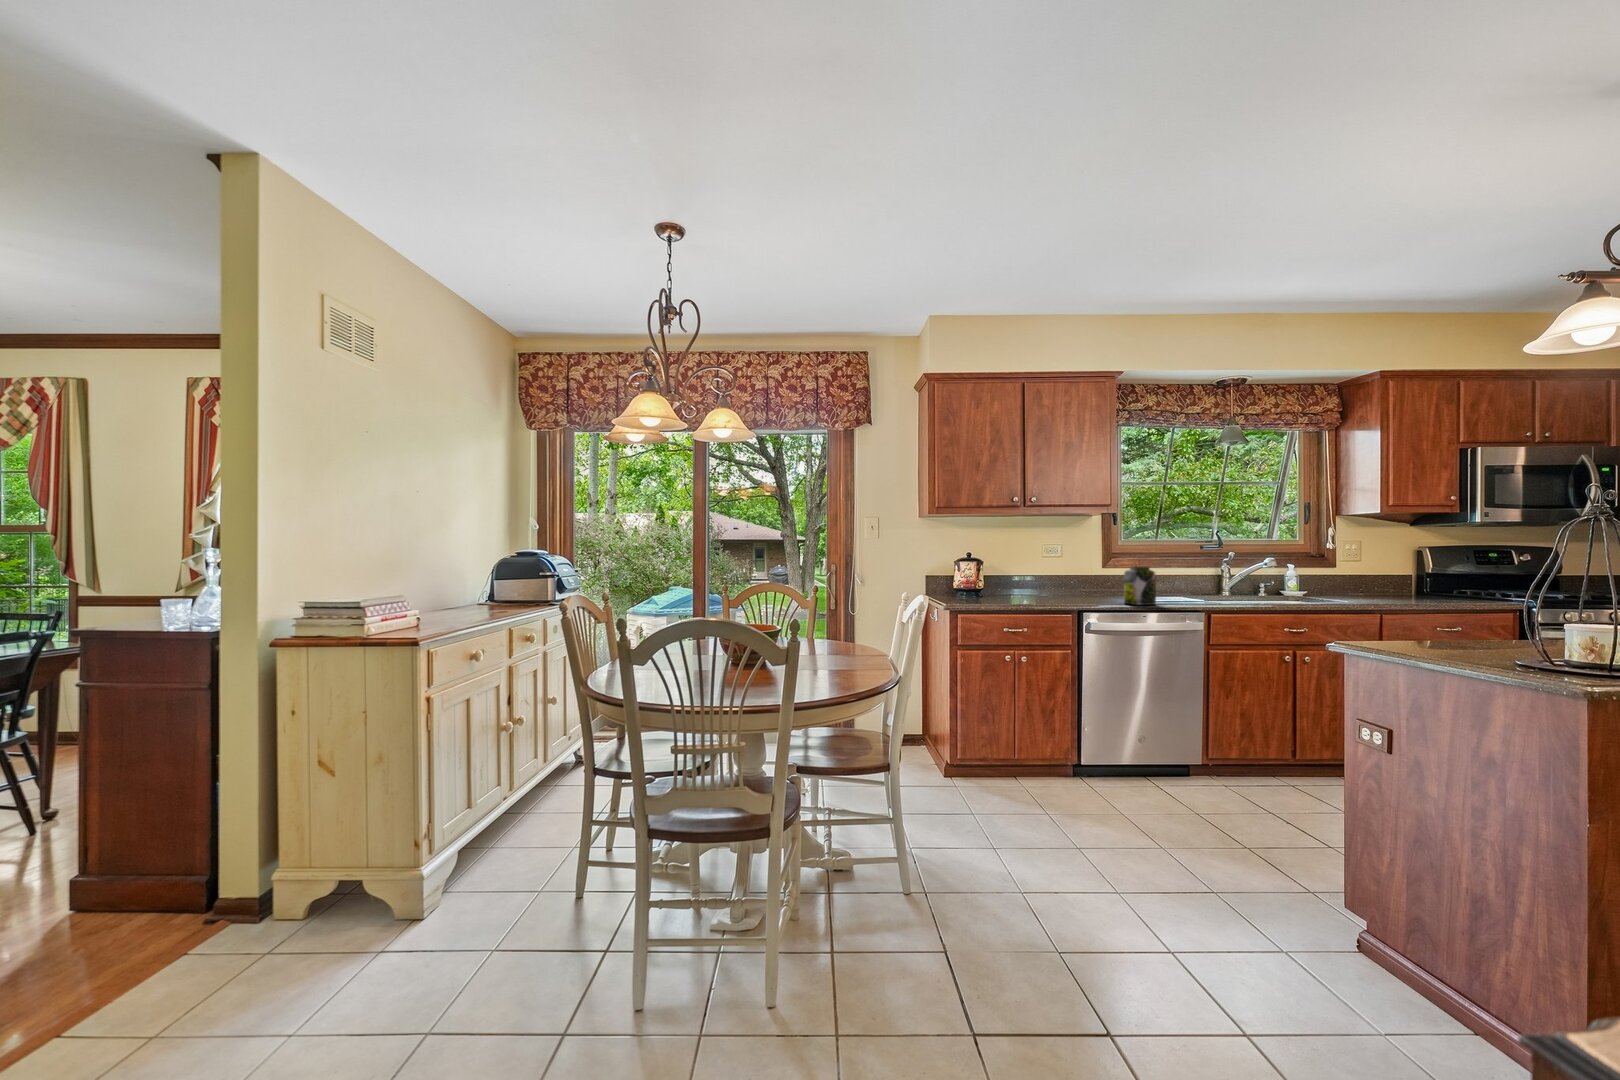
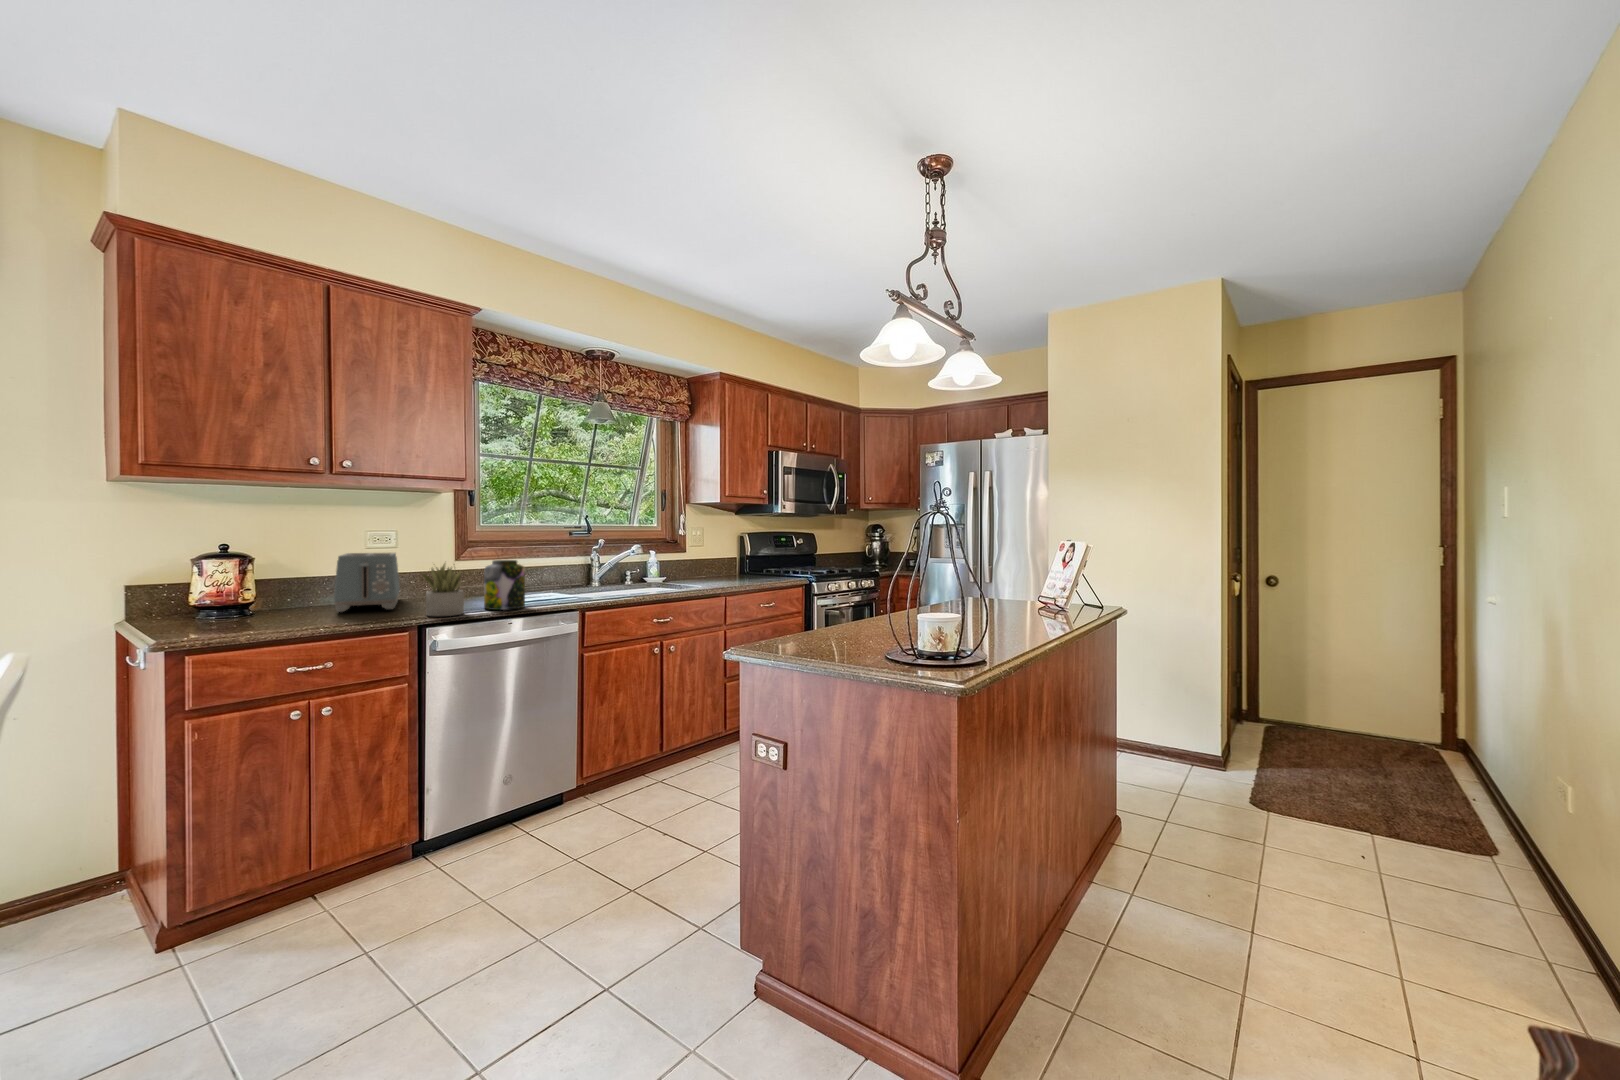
toaster: none [1027,560,1066,599] -> present [334,553,400,612]
succulent plant: none [1079,566,1111,606] -> present [422,563,464,616]

